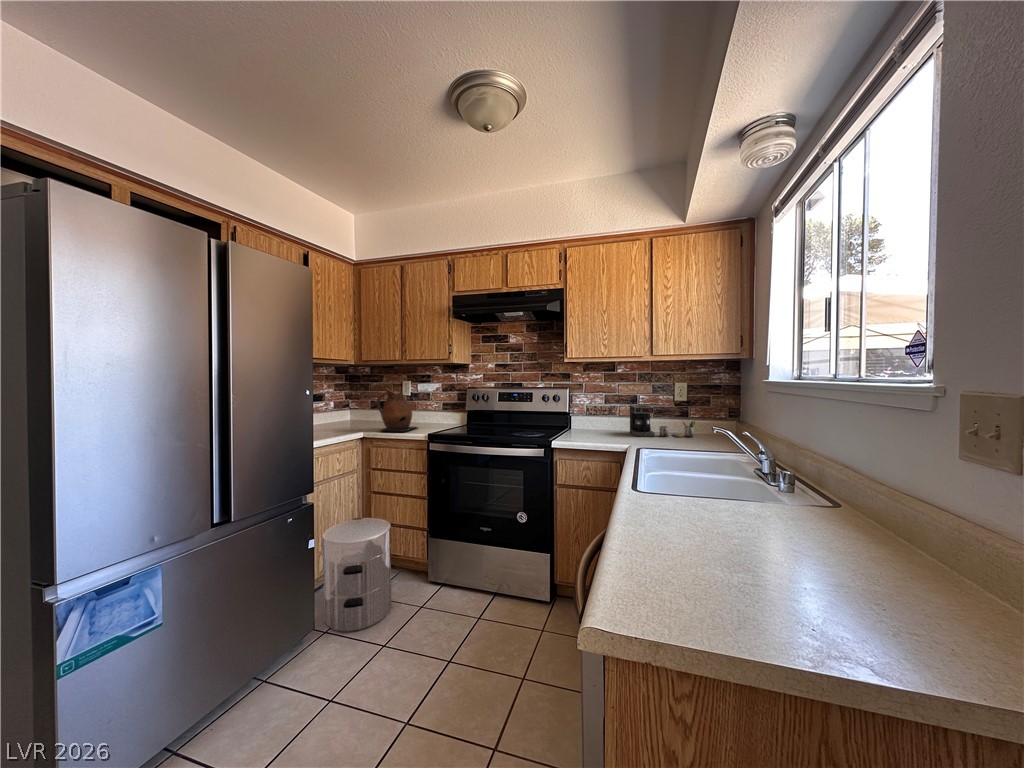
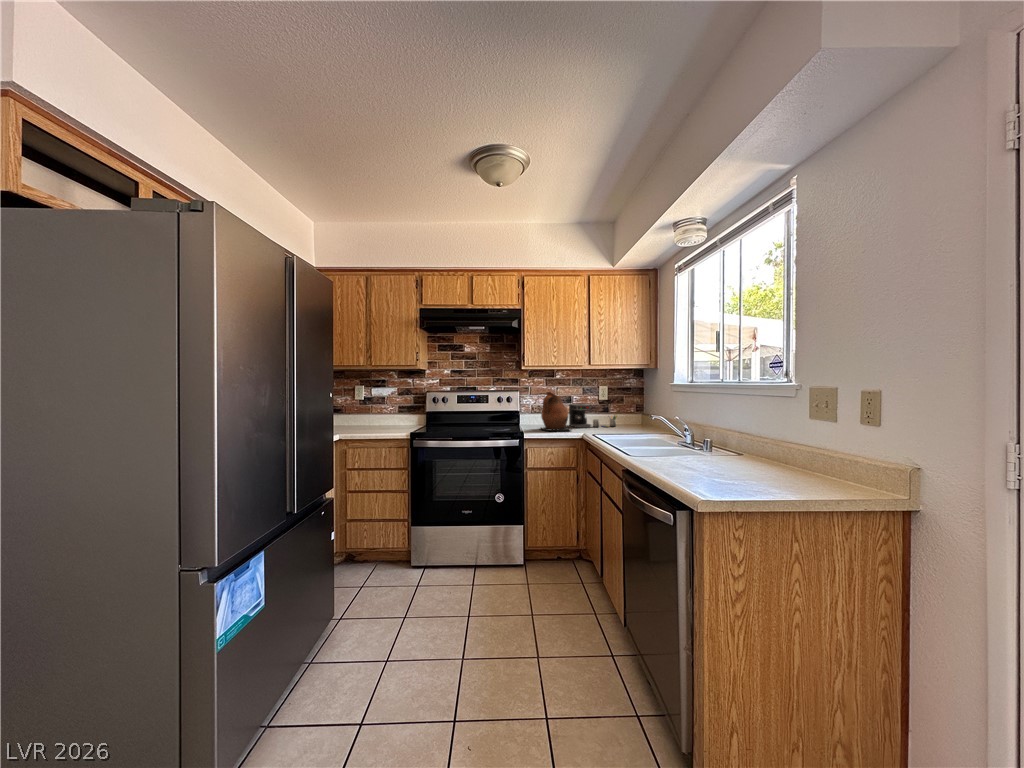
ceramic pitcher: present [377,388,417,431] -> present [541,392,572,431]
waste bin: present [323,518,391,632] -> none [332,510,393,612]

